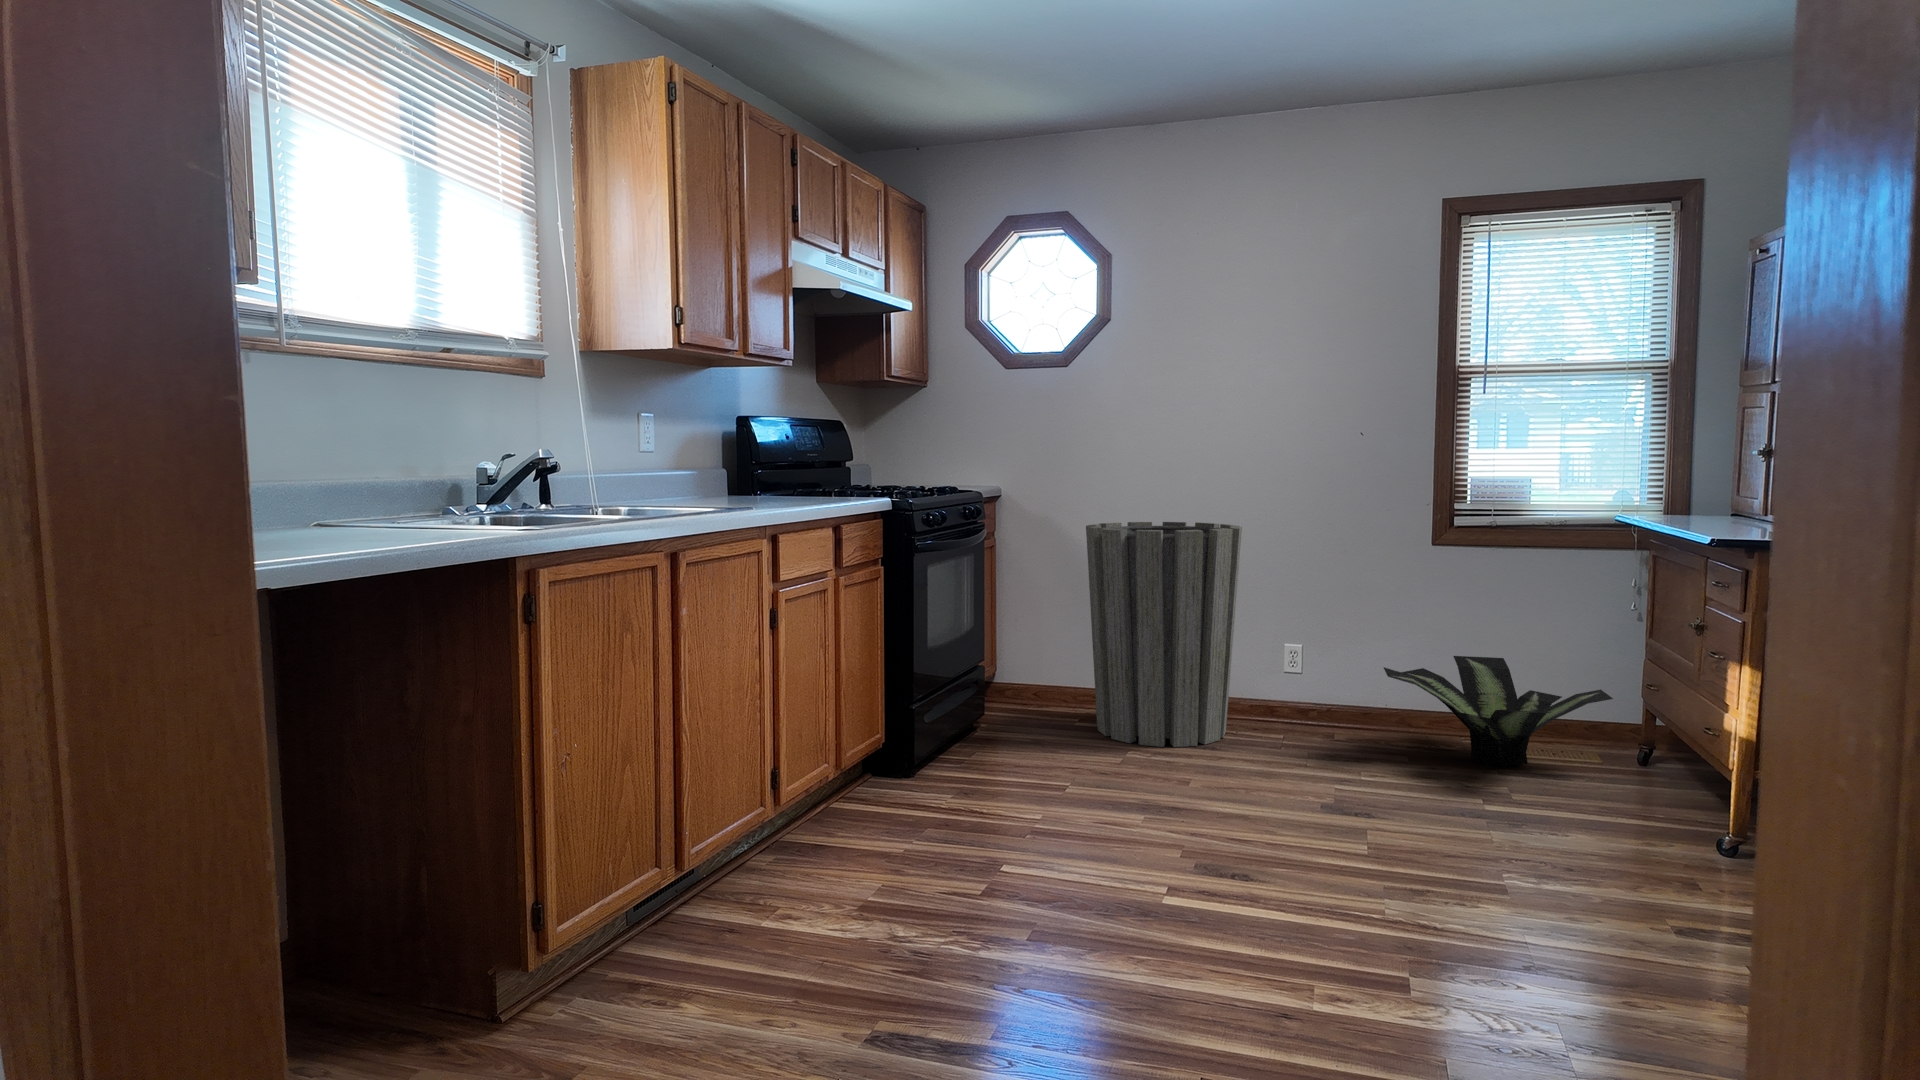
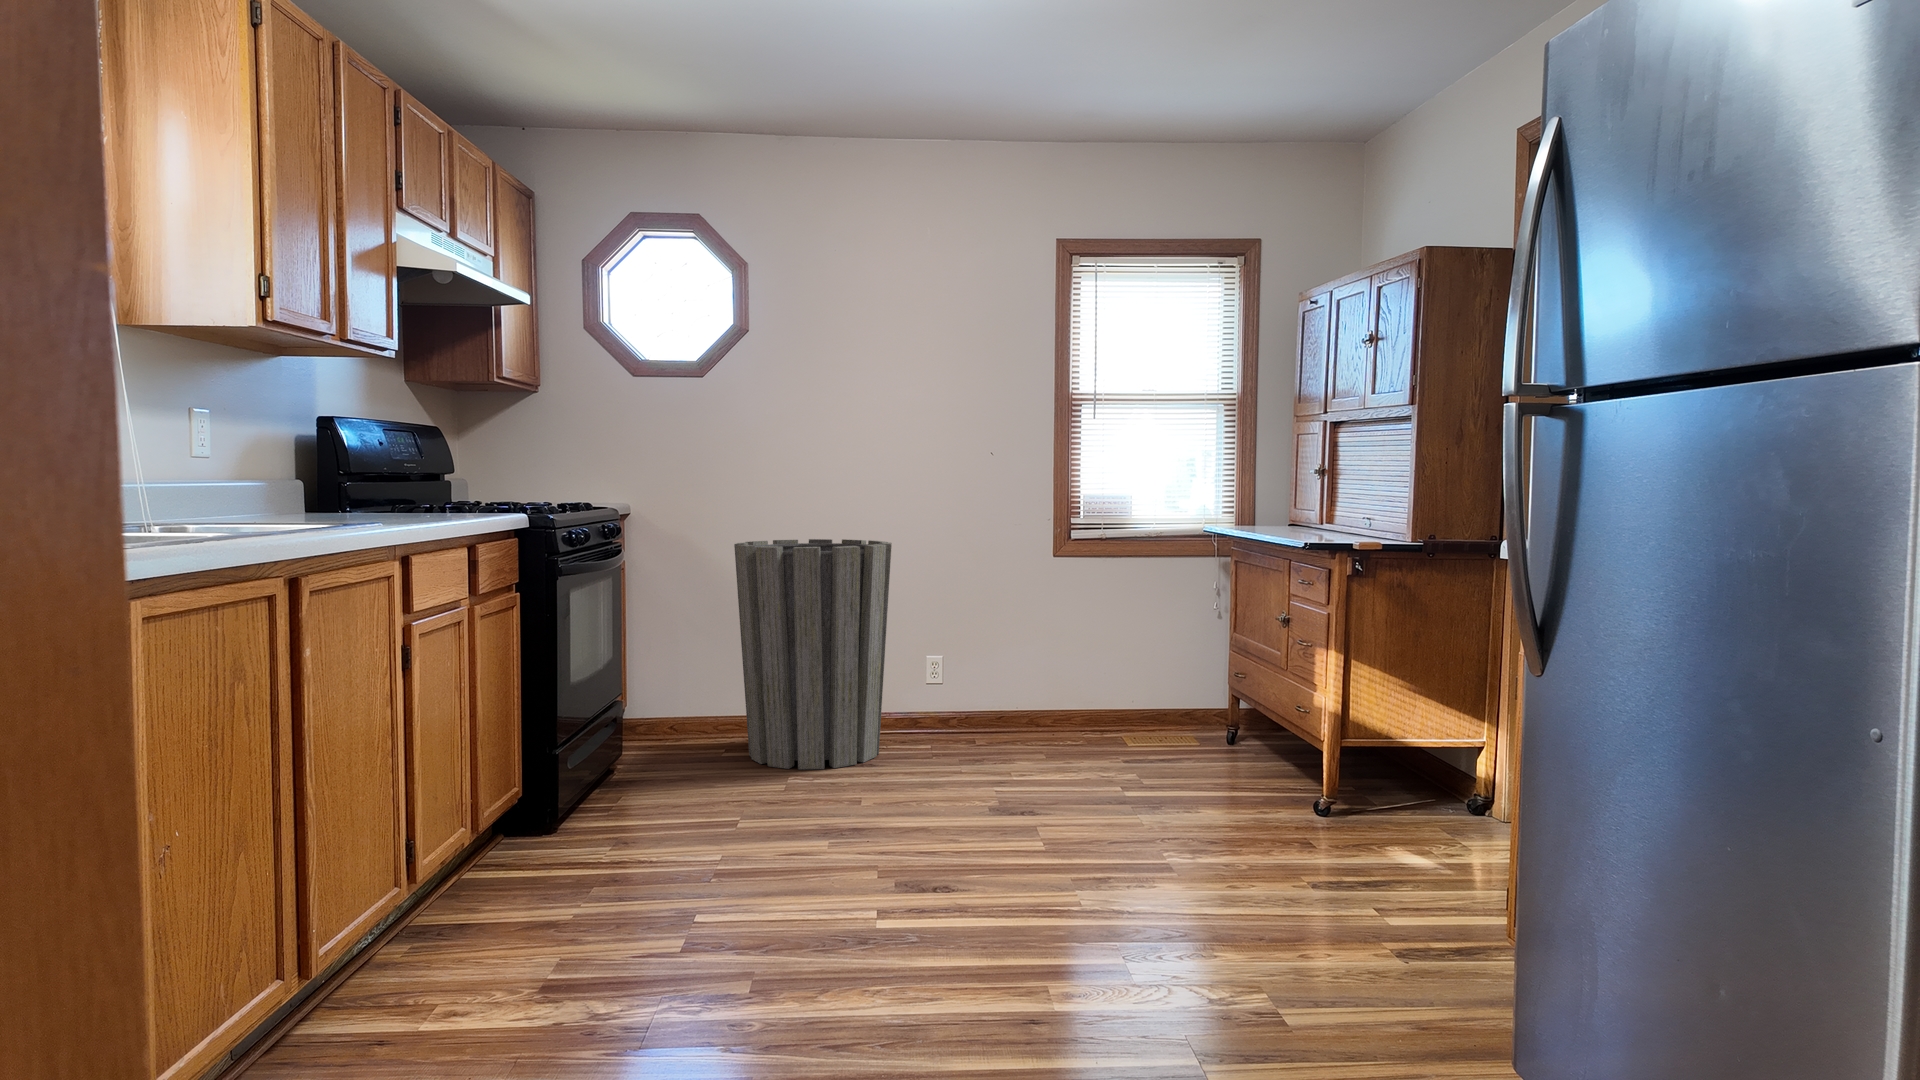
potted plant: present [1384,656,1613,768] -> none [1024,658,1212,758]

